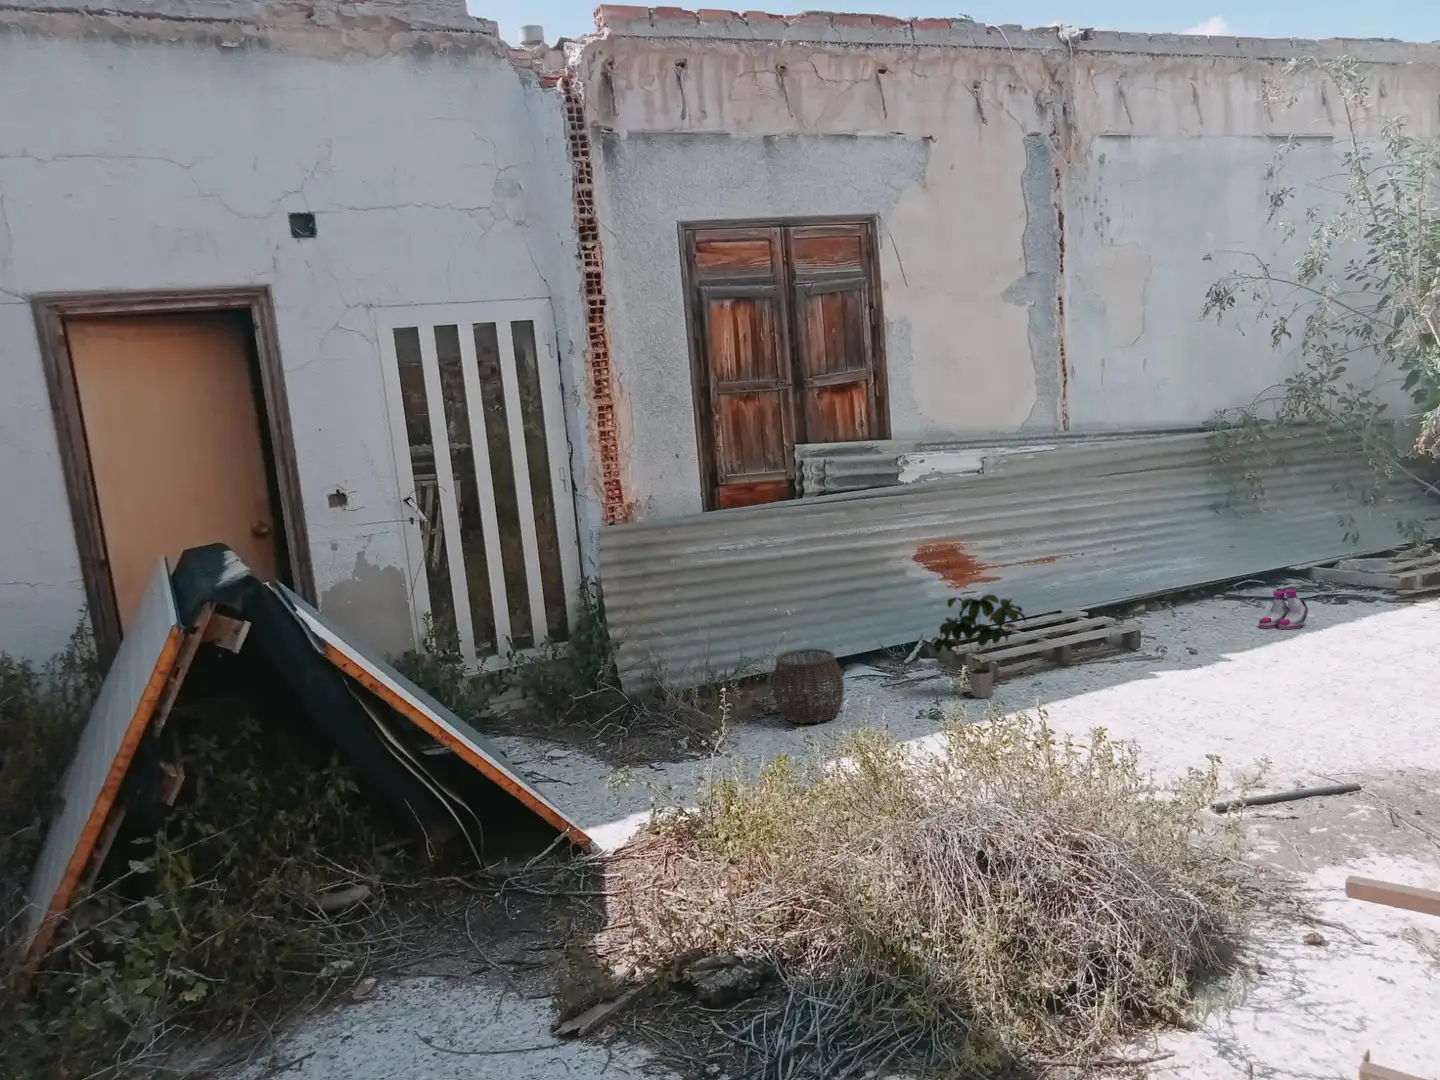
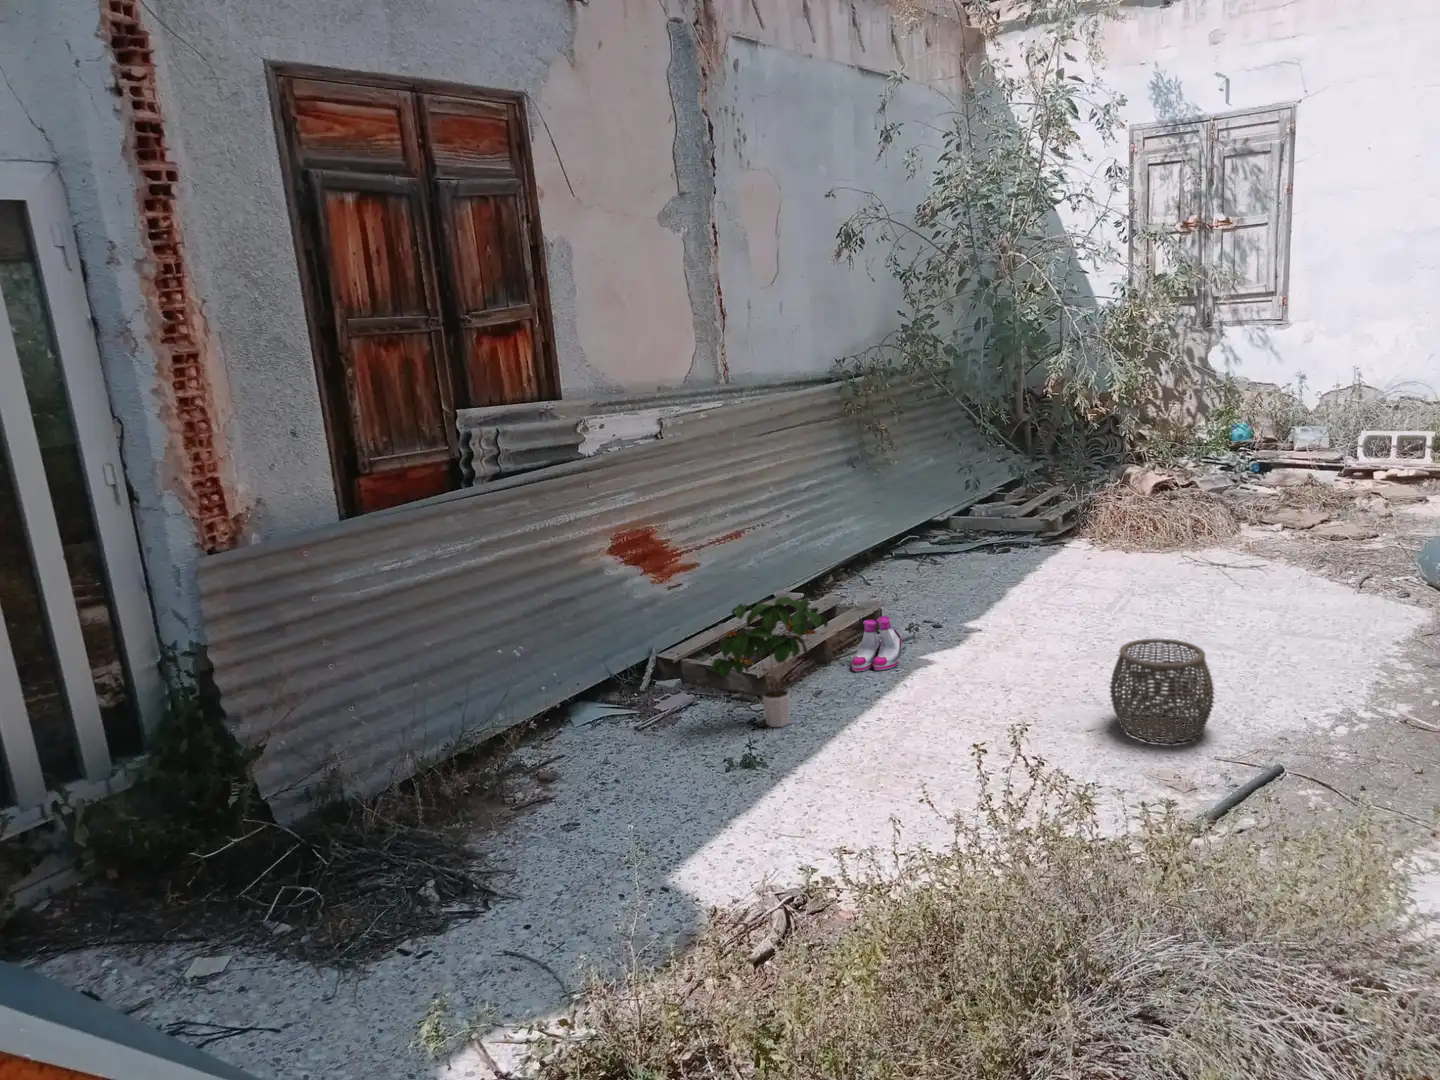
boots: present [1259,588,1308,629] -> present [852,616,902,672]
woven basket: present [772,649,844,723] -> present [1110,639,1214,743]

